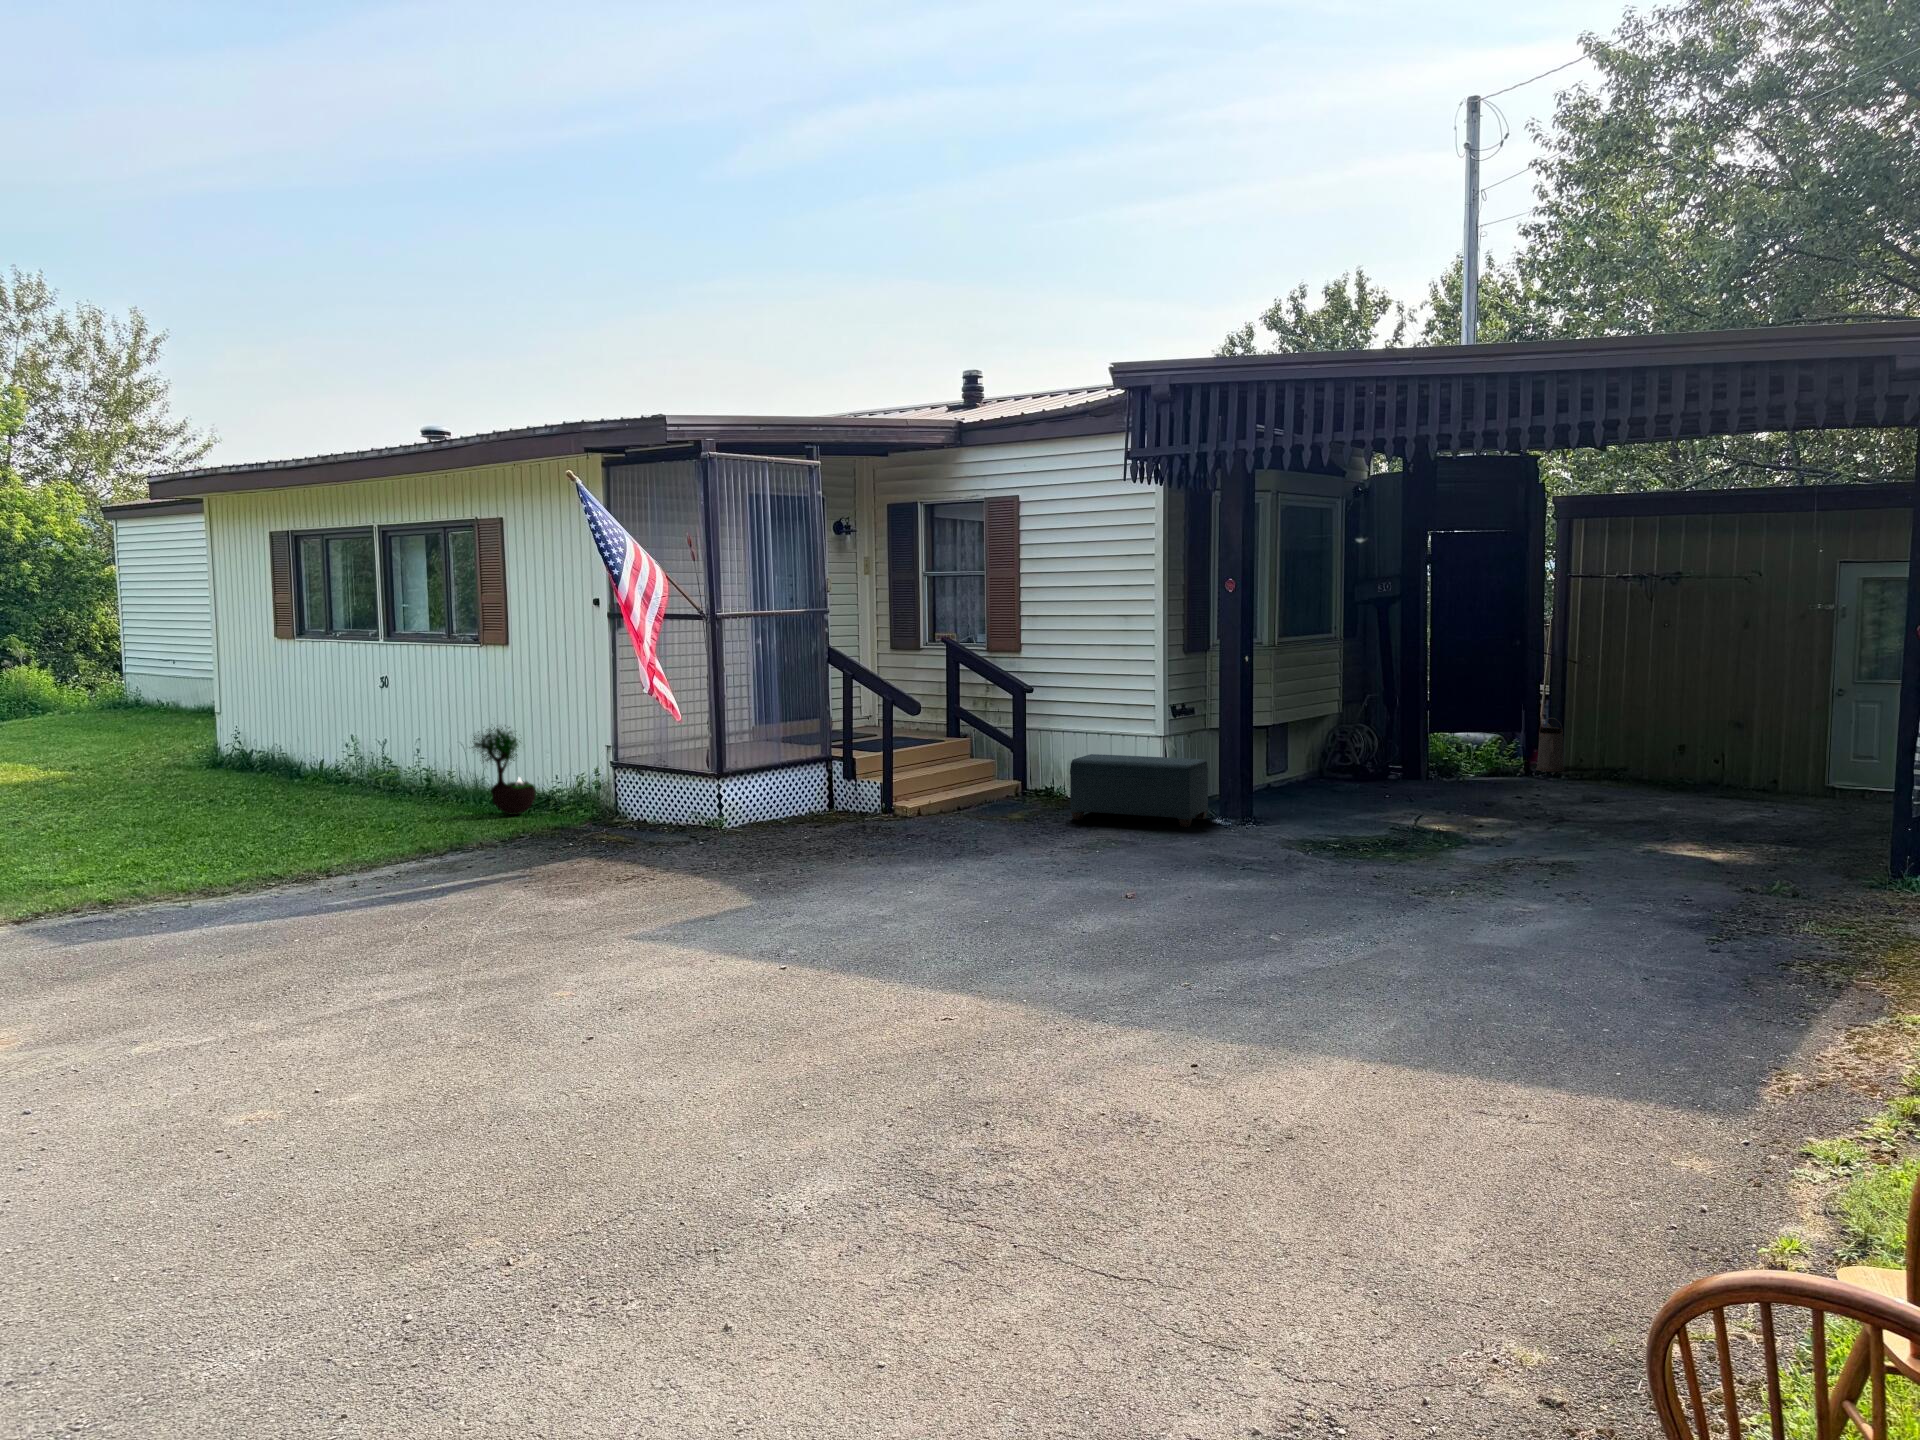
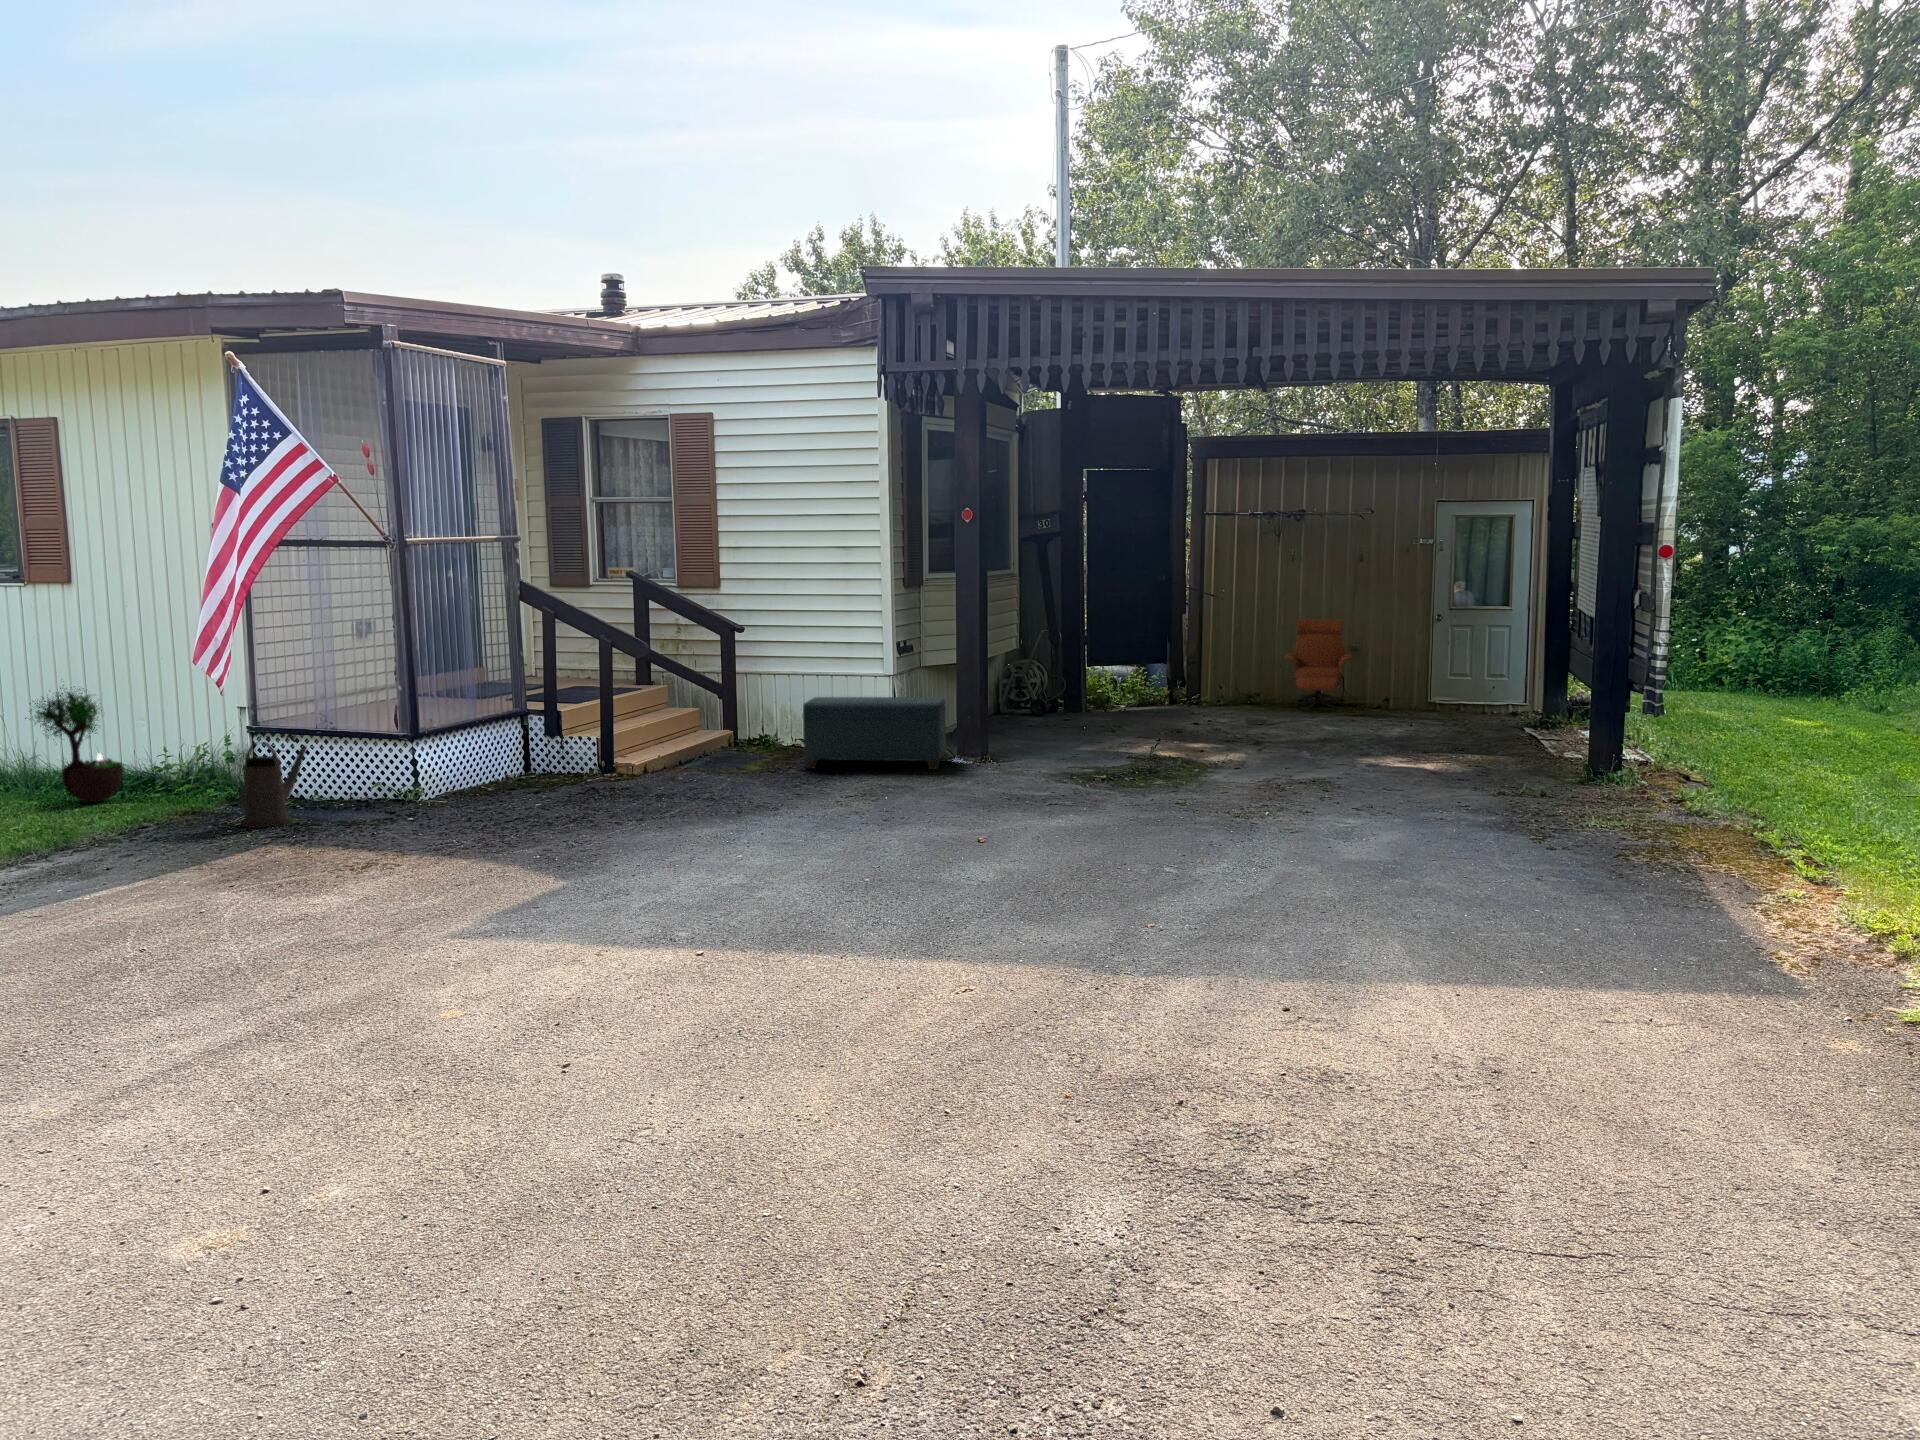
lounge chair: none [1643,690,1723,786] -> present [1285,619,1353,708]
watering can: present [1536,718,1564,772] -> present [239,742,307,828]

